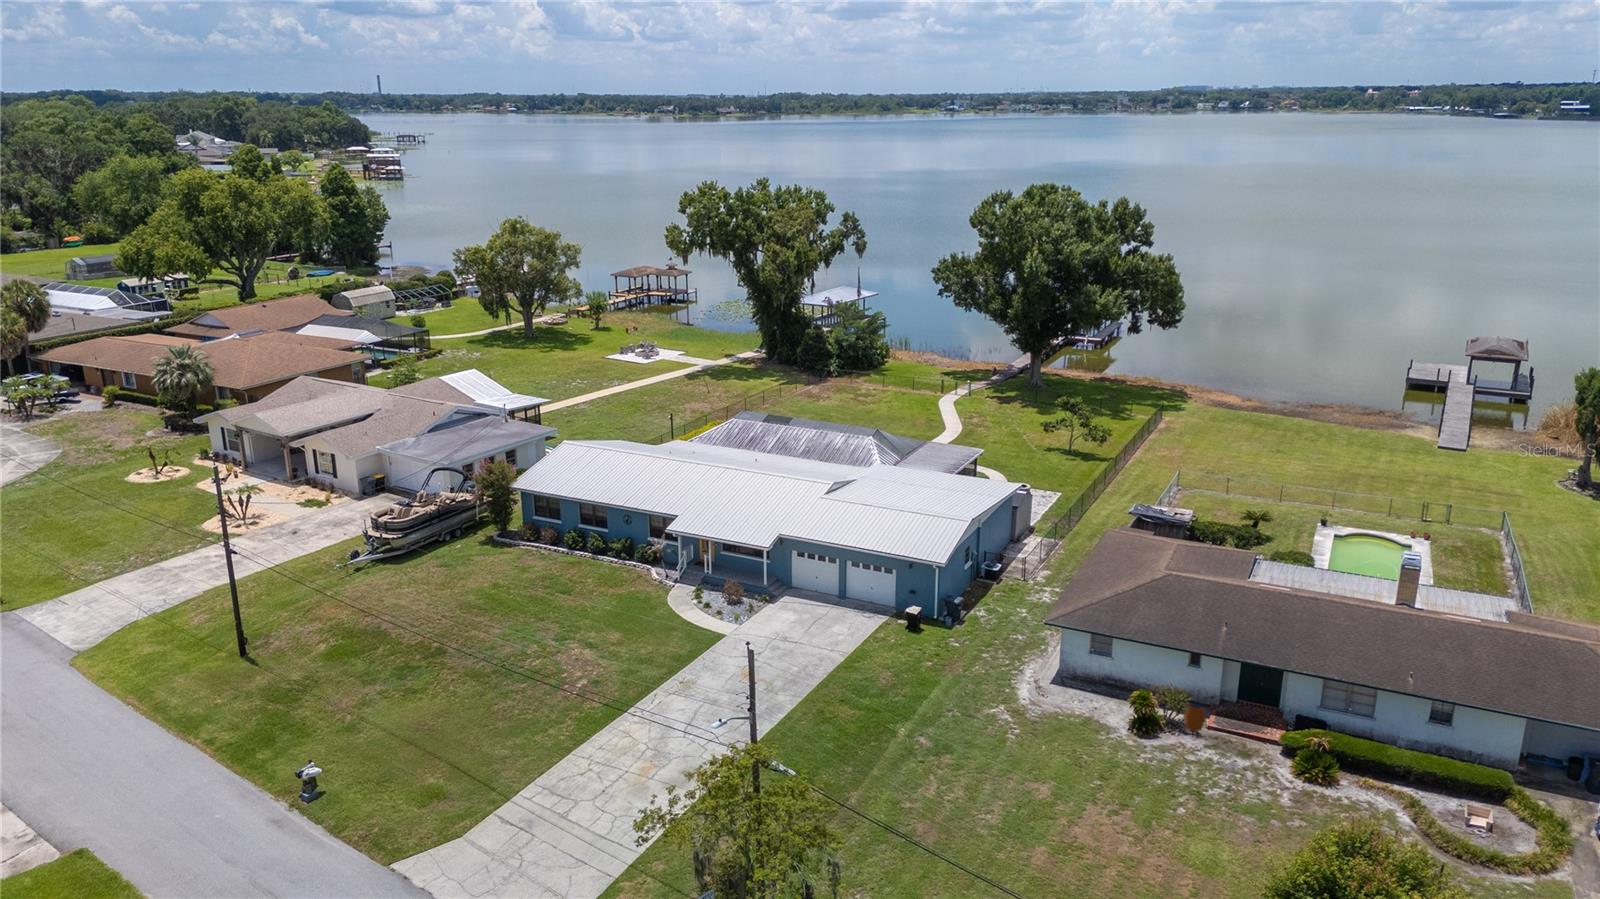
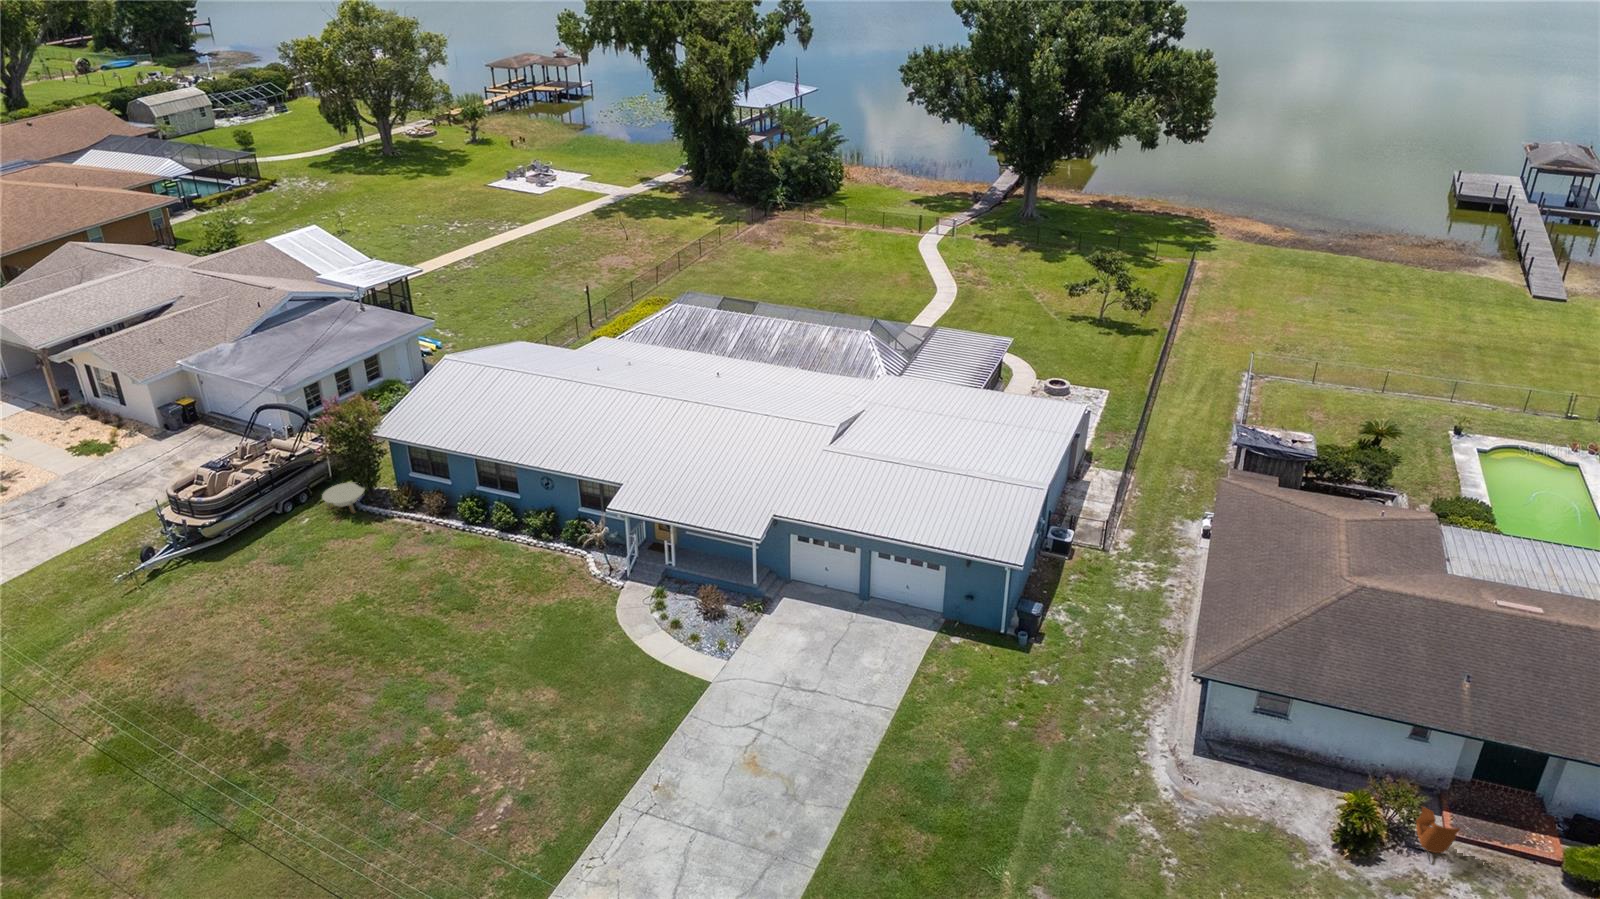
round table: none [471,524,501,543] -> present [322,482,364,513]

